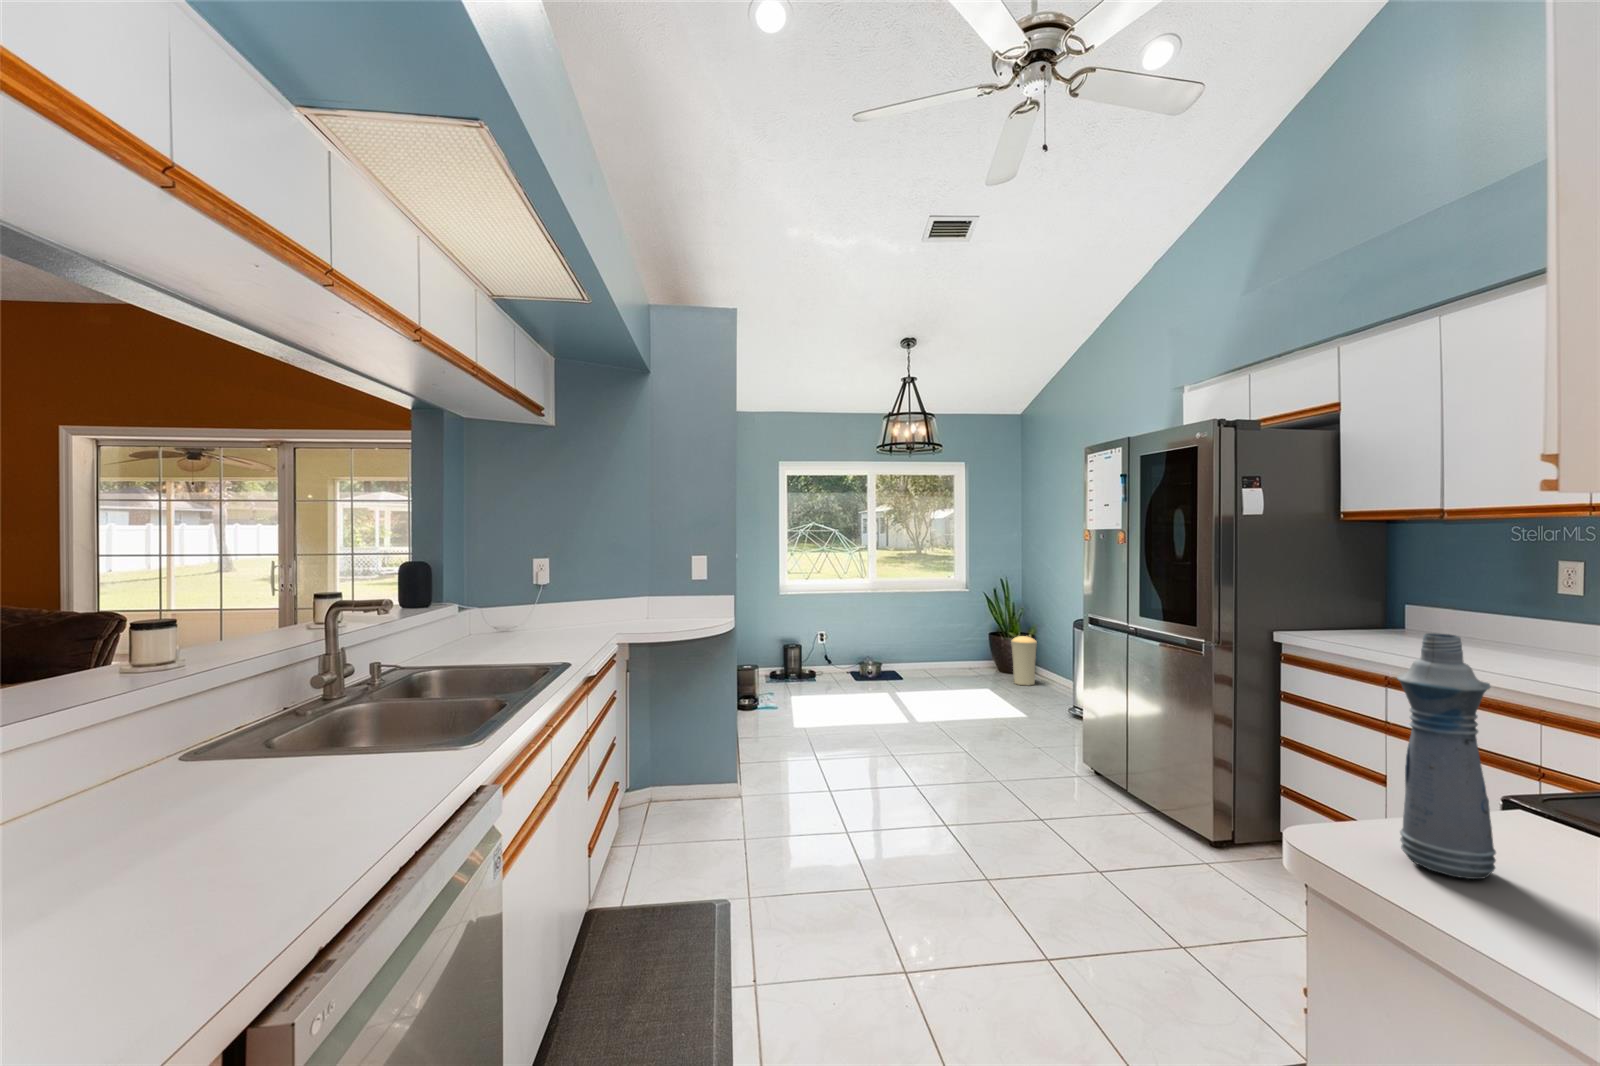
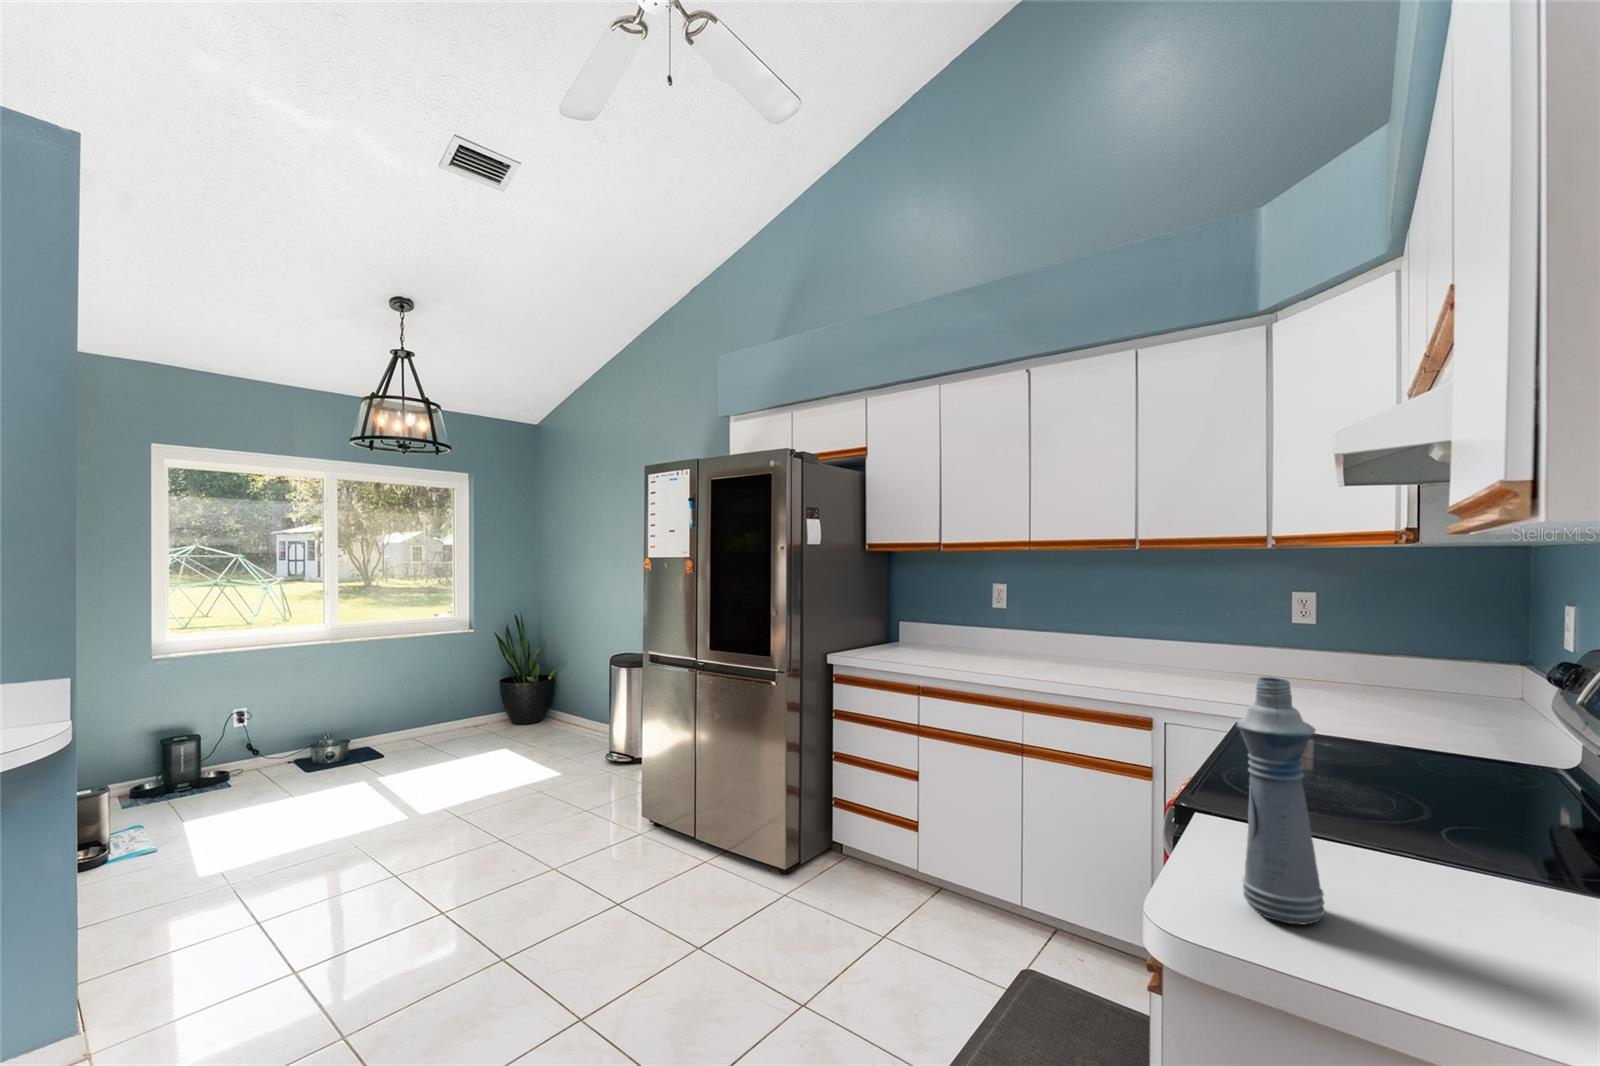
trash can: present [1011,636,1037,685] -> none [527,679,558,737]

